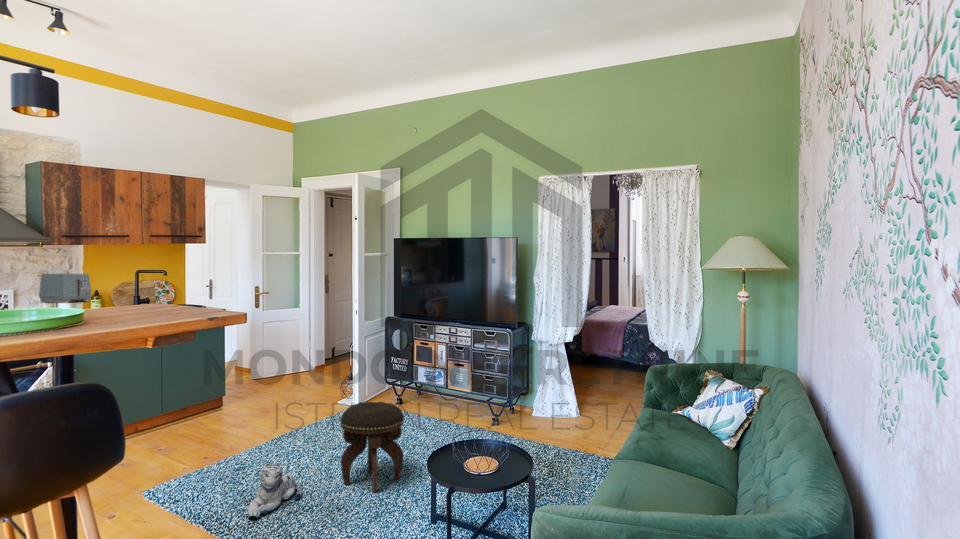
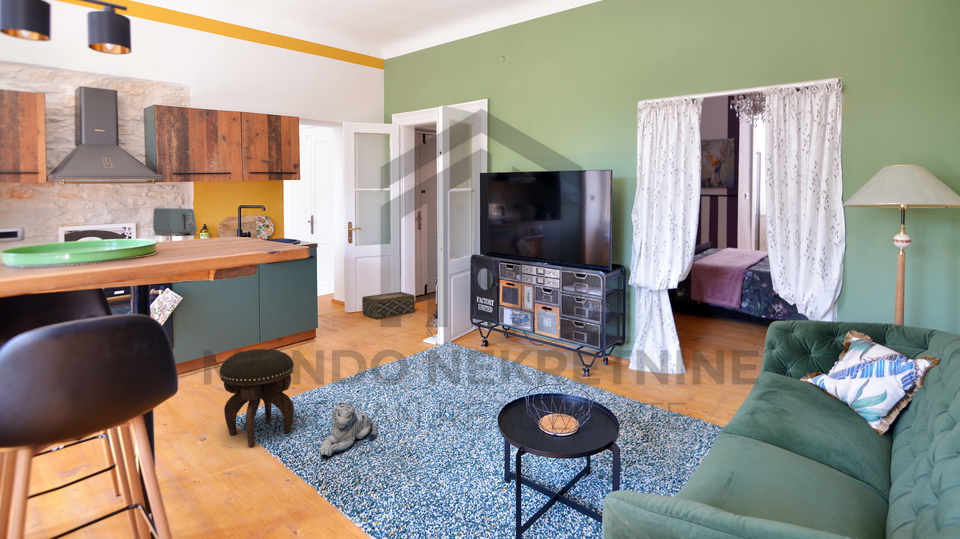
woven basket: none [265,355,321,385] -> present [362,292,415,319]
footstool: present [341,402,404,492] -> present [220,349,294,447]

